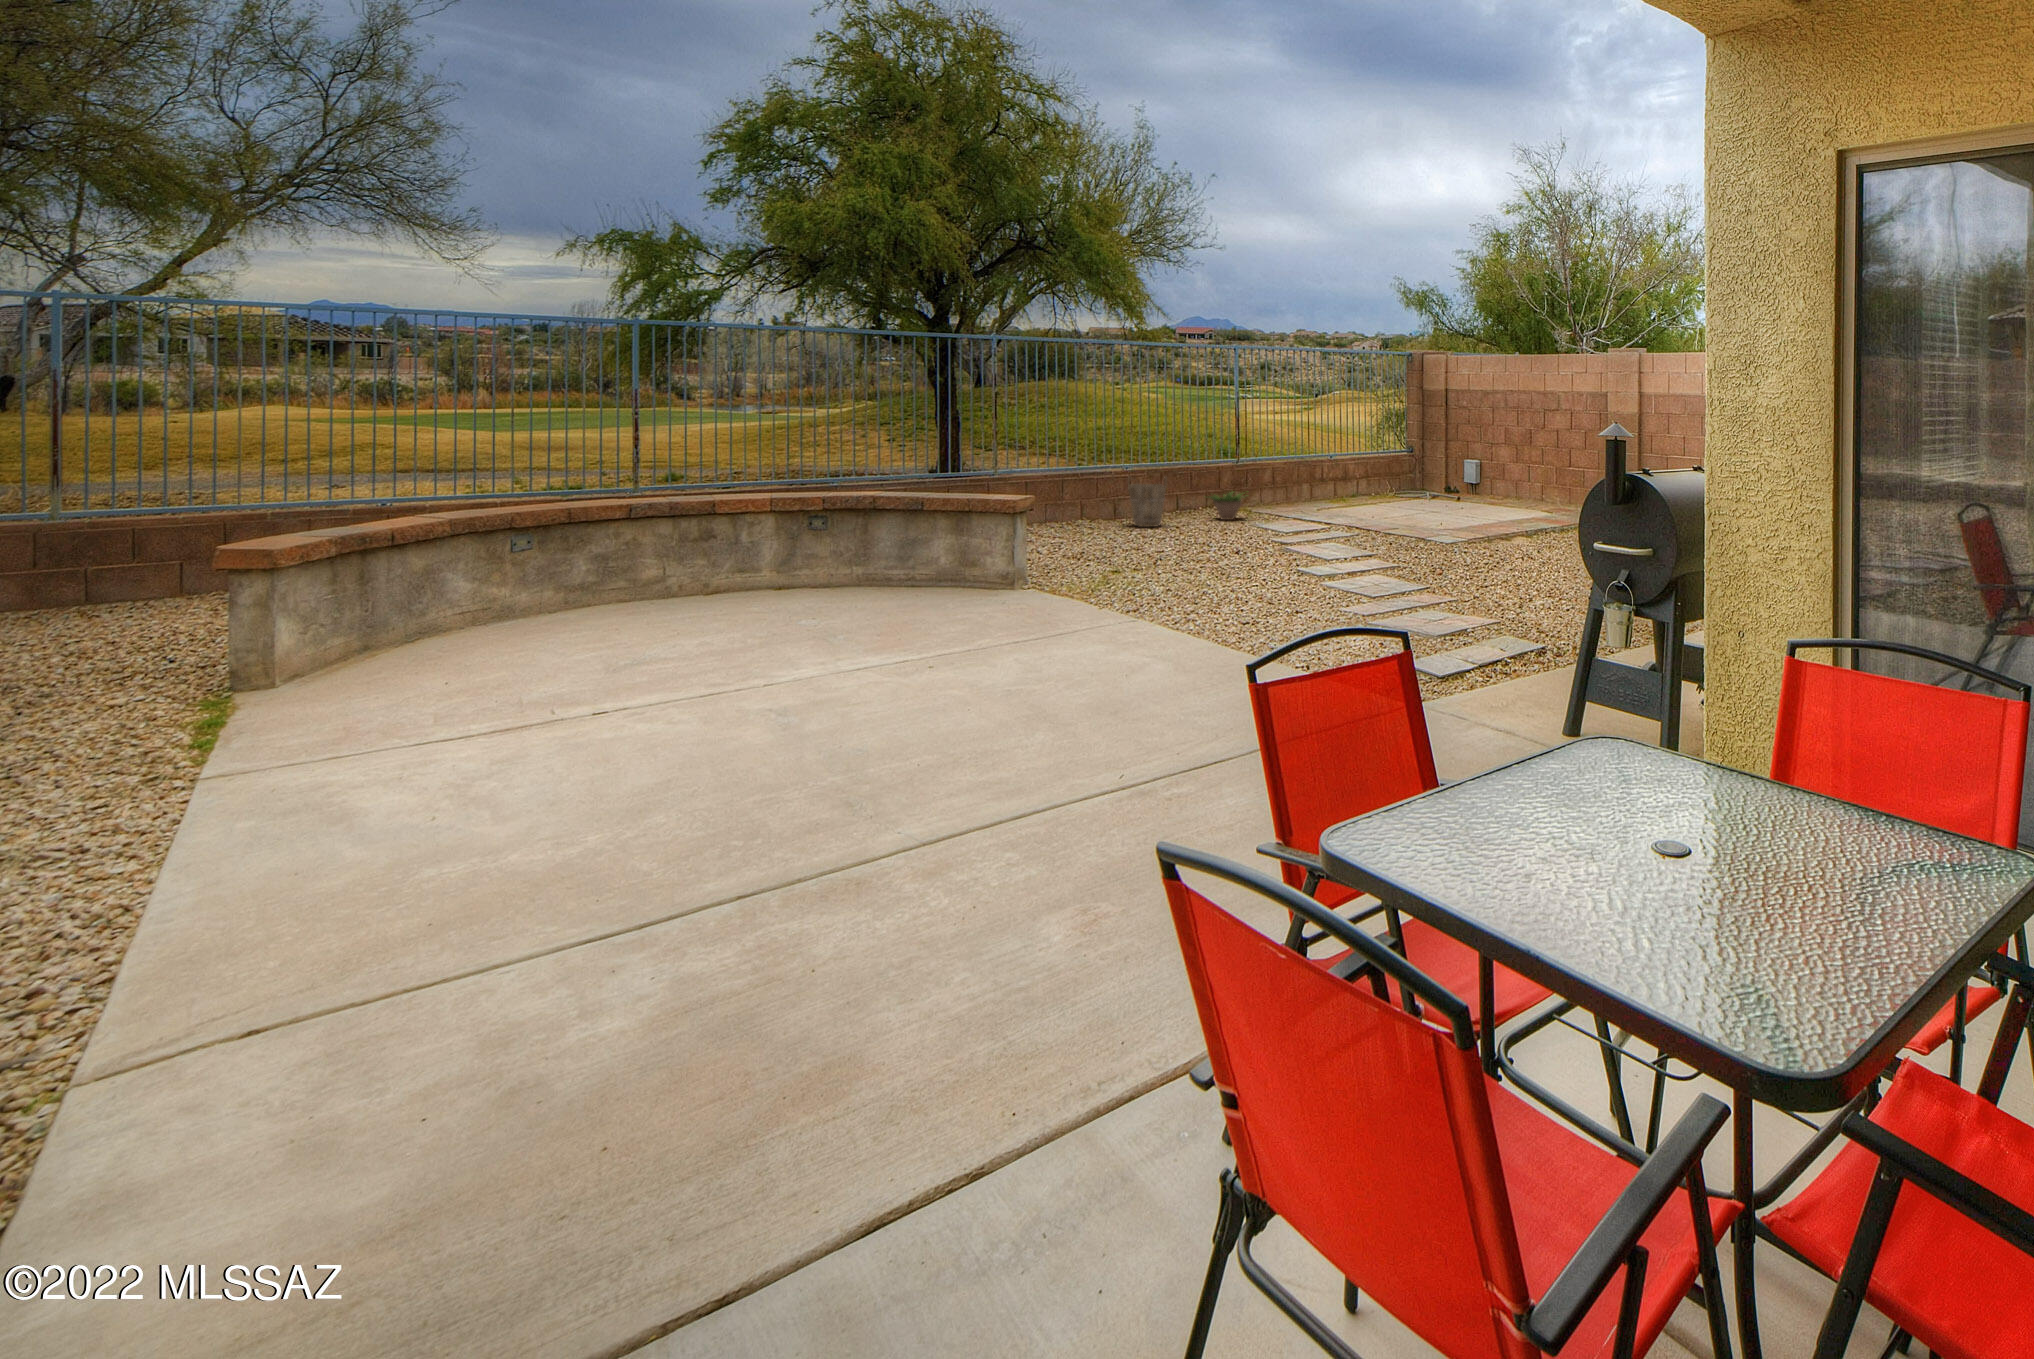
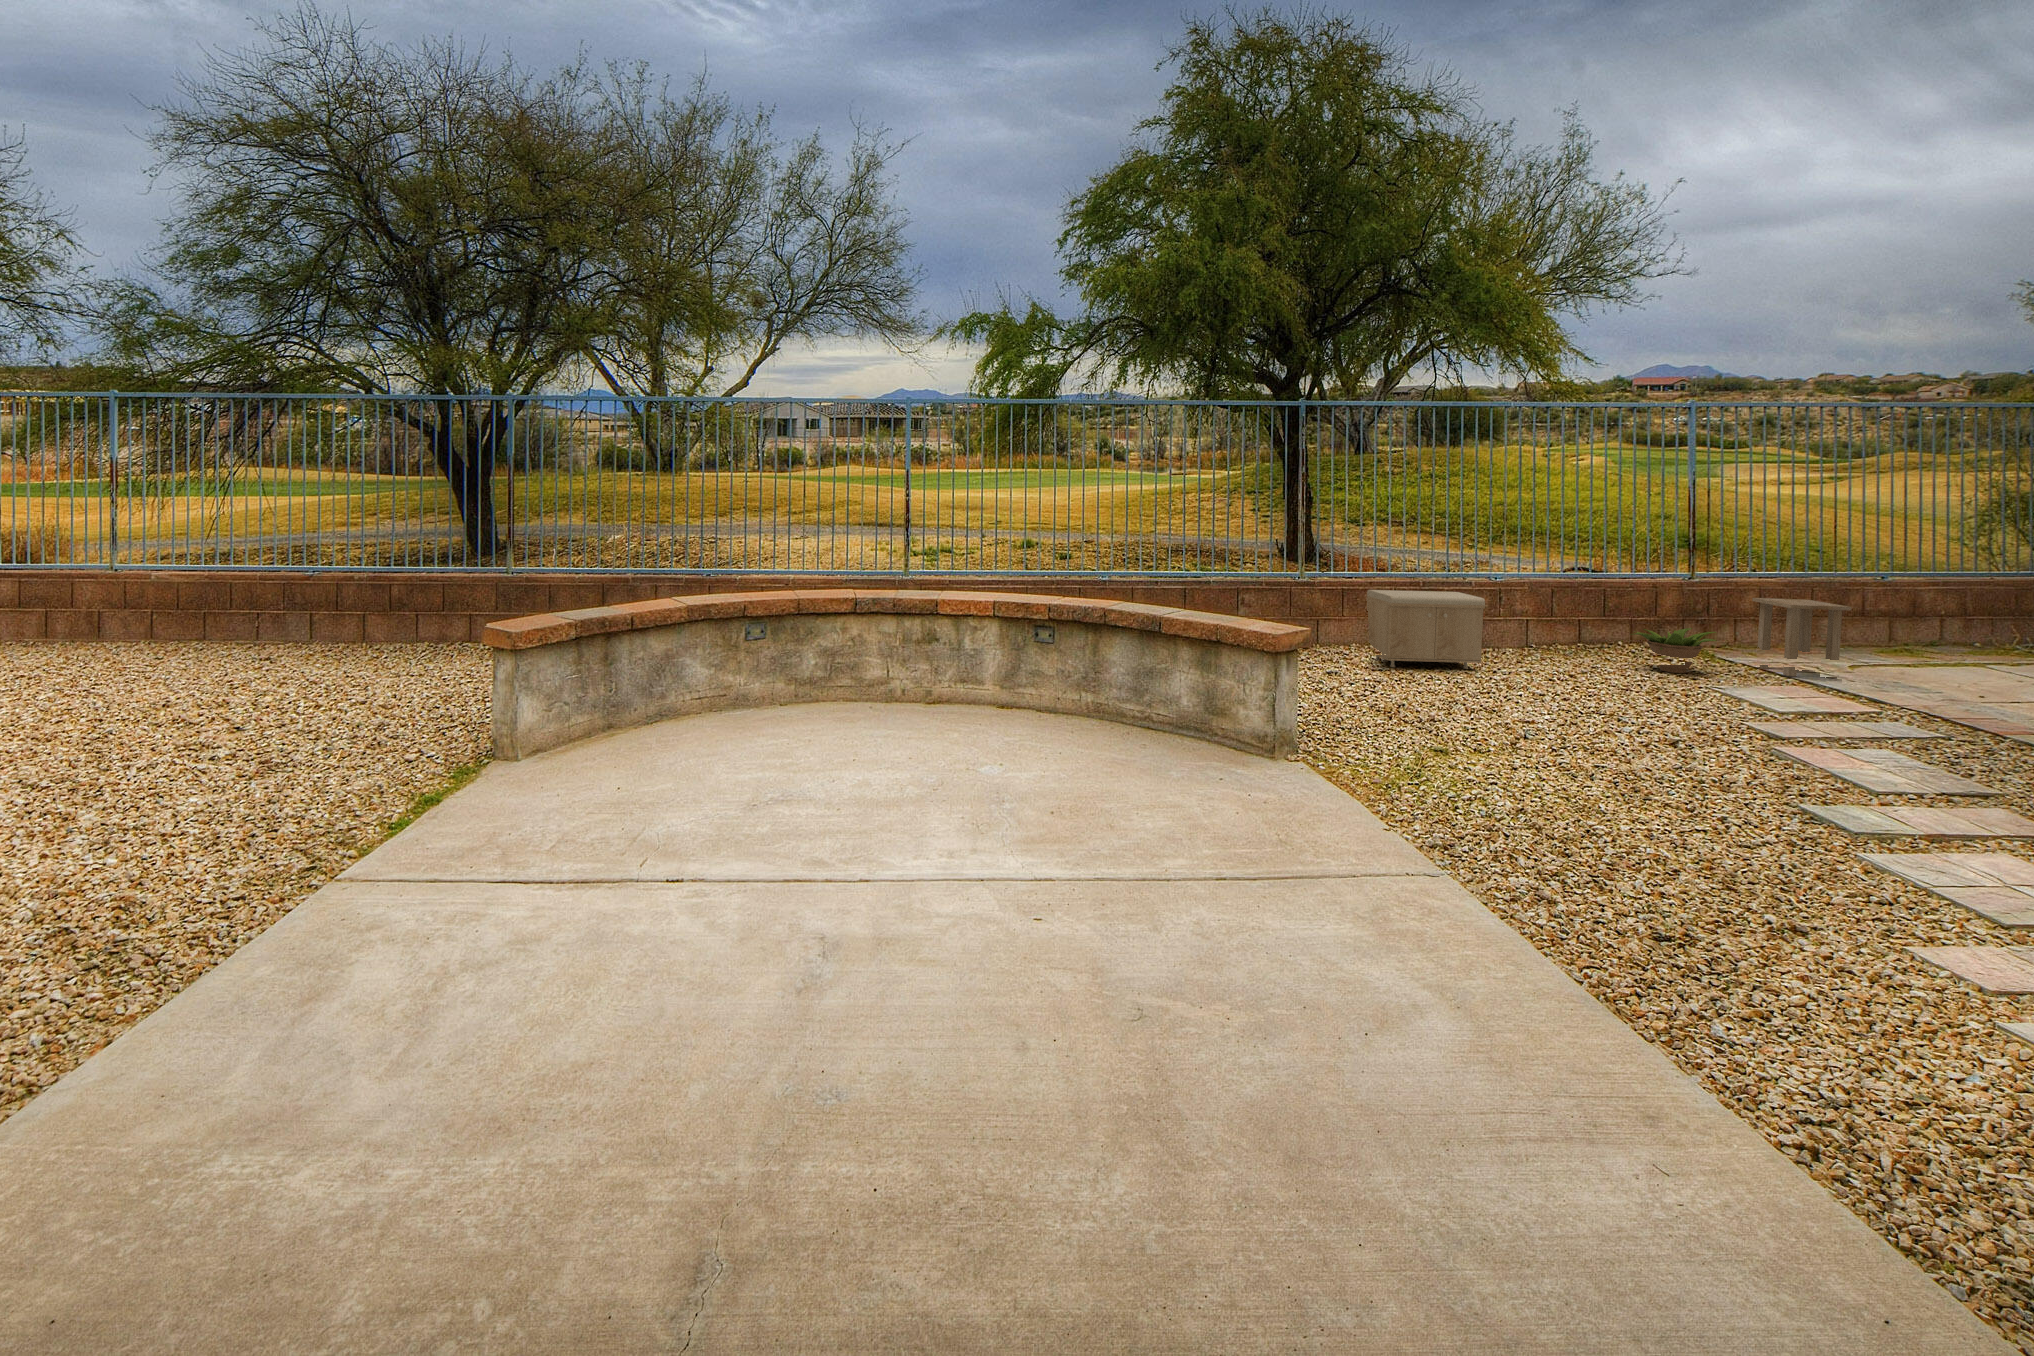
side table: none [1265,468,1312,516] -> present [1752,598,1851,678]
storage bench: none [1042,476,1122,534] -> present [1366,590,1485,669]
bucket: present [1128,478,1166,527] -> none [1499,595,1563,671]

